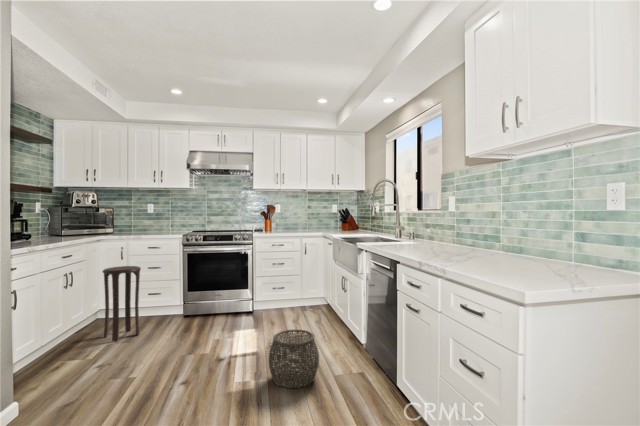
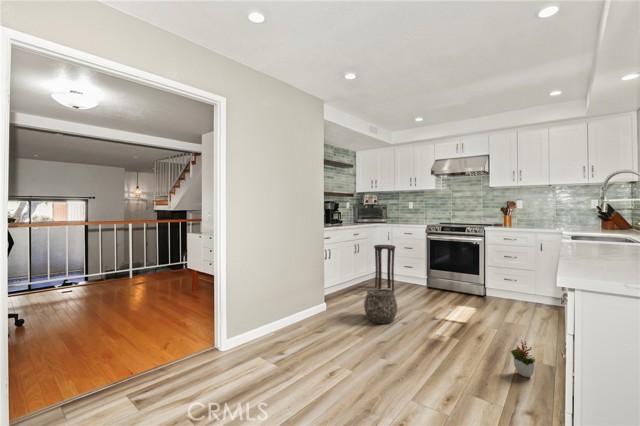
woven basket: present [268,329,319,388] -> present [364,289,397,324]
decorative plant: none [340,356,364,397] -> present [511,340,535,377]

